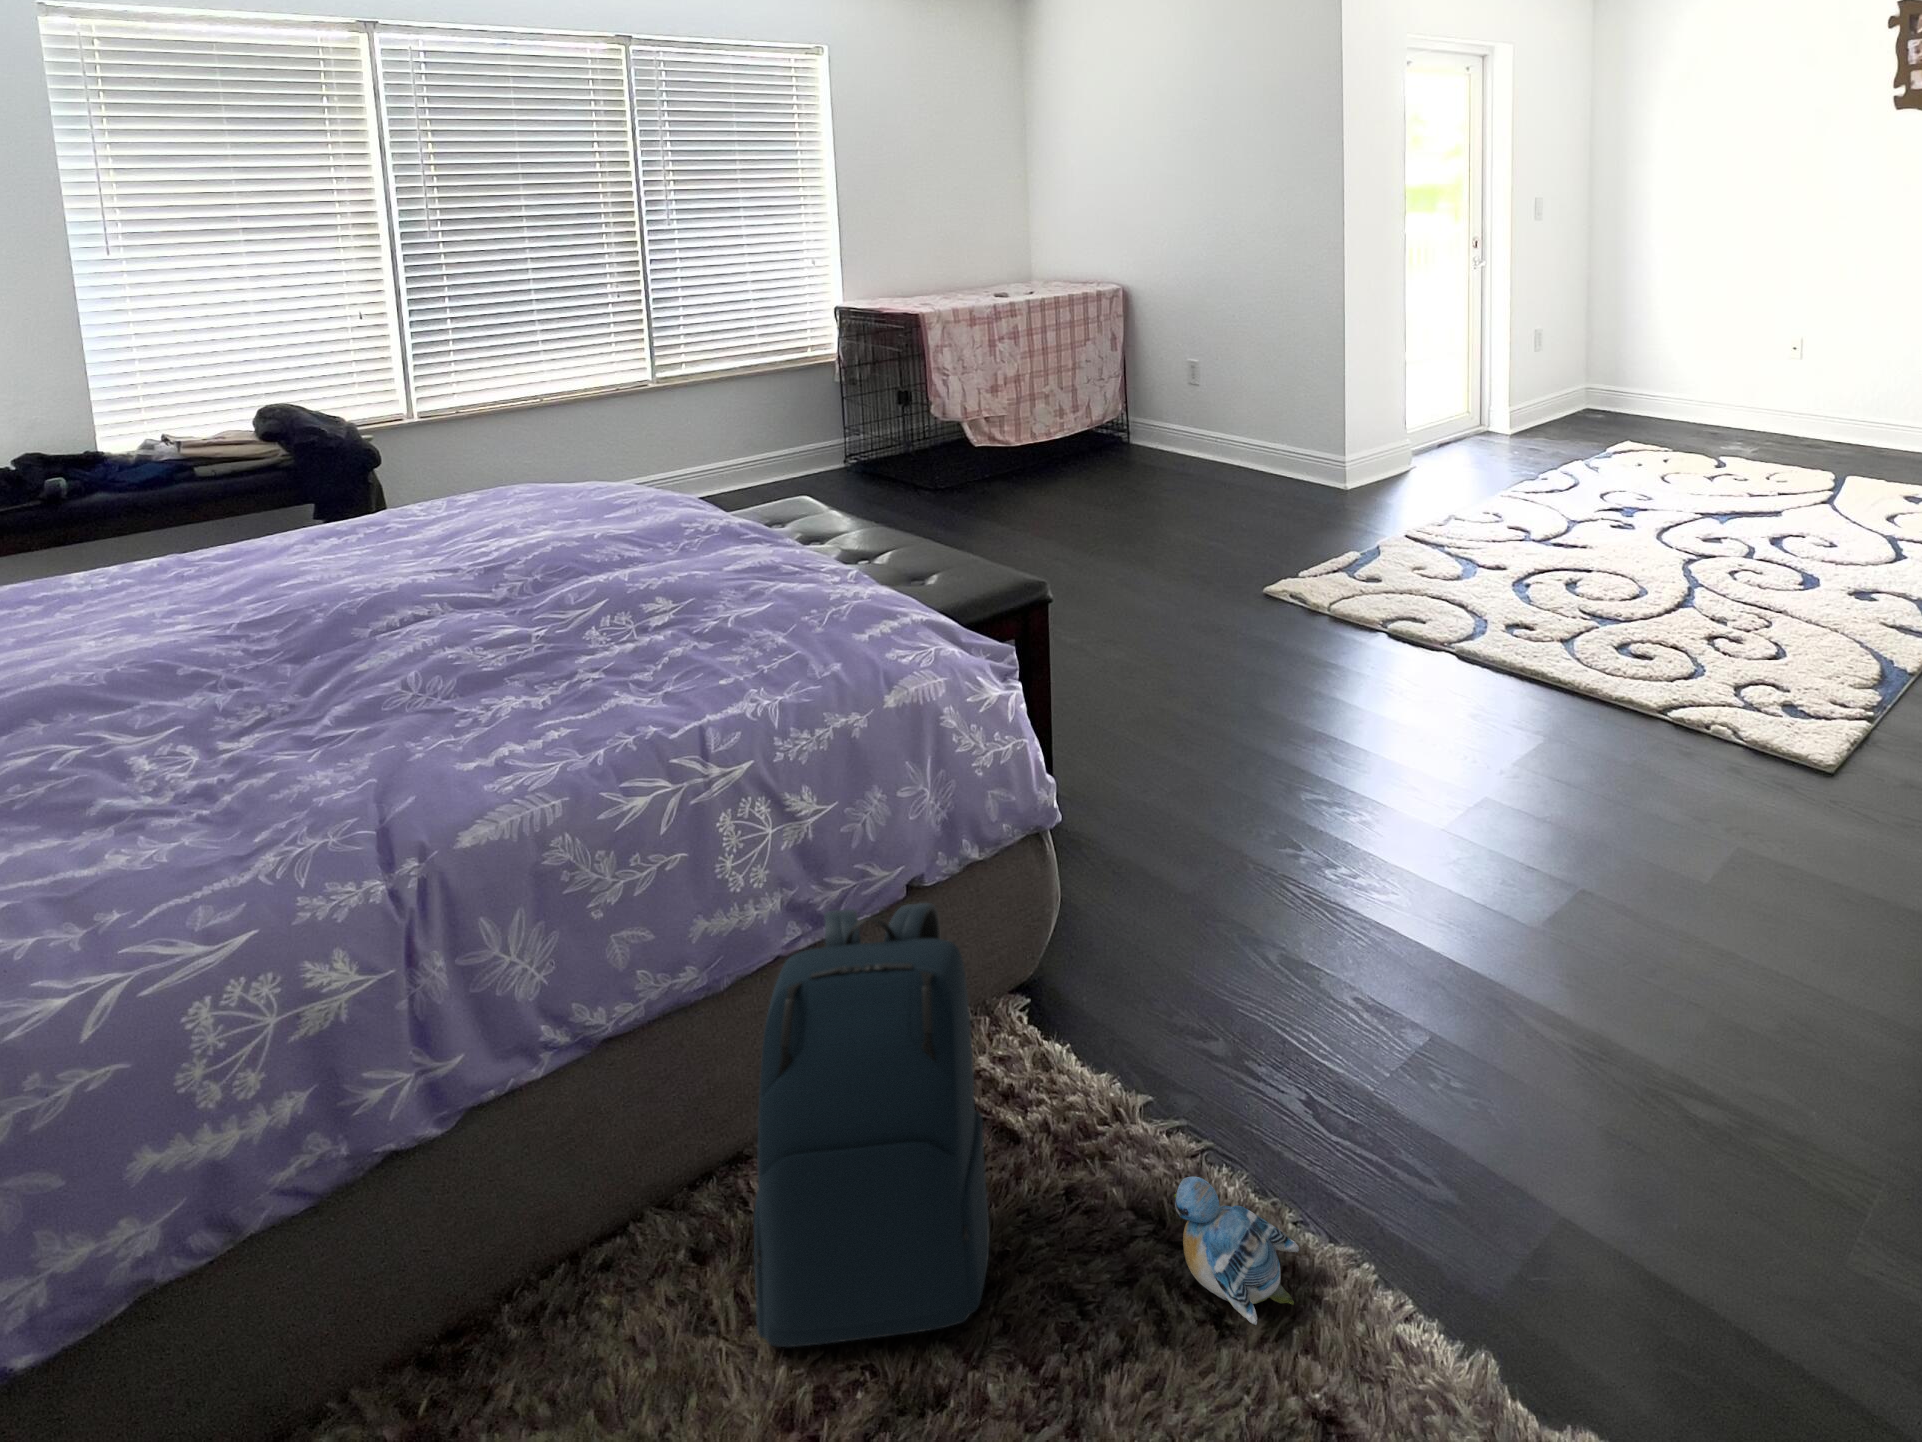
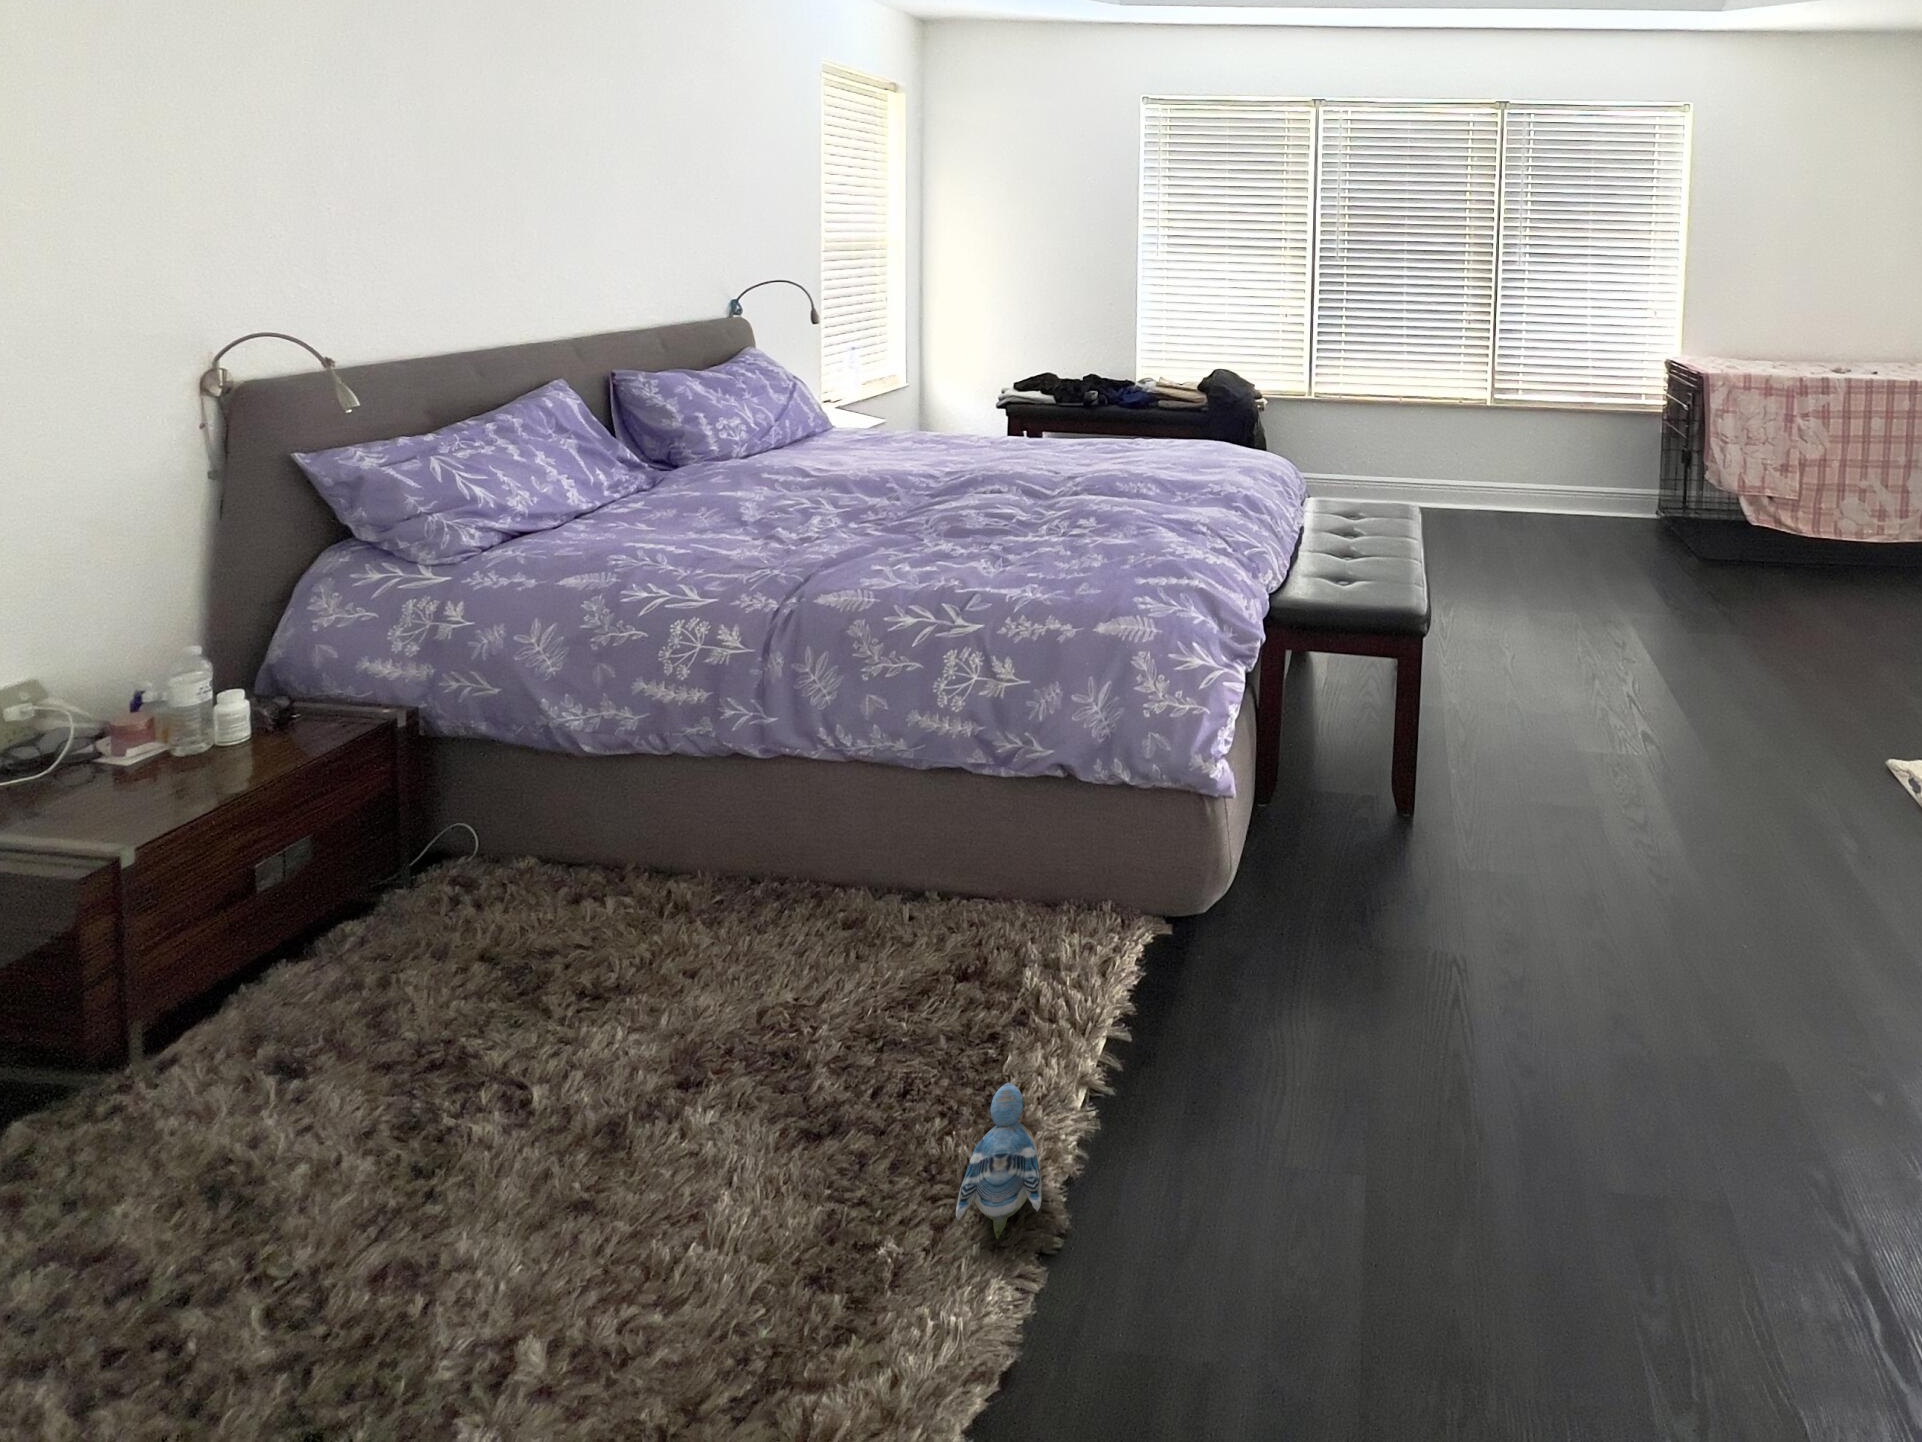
backpack: present [754,903,989,1347] -> none [817,740,1021,1071]

